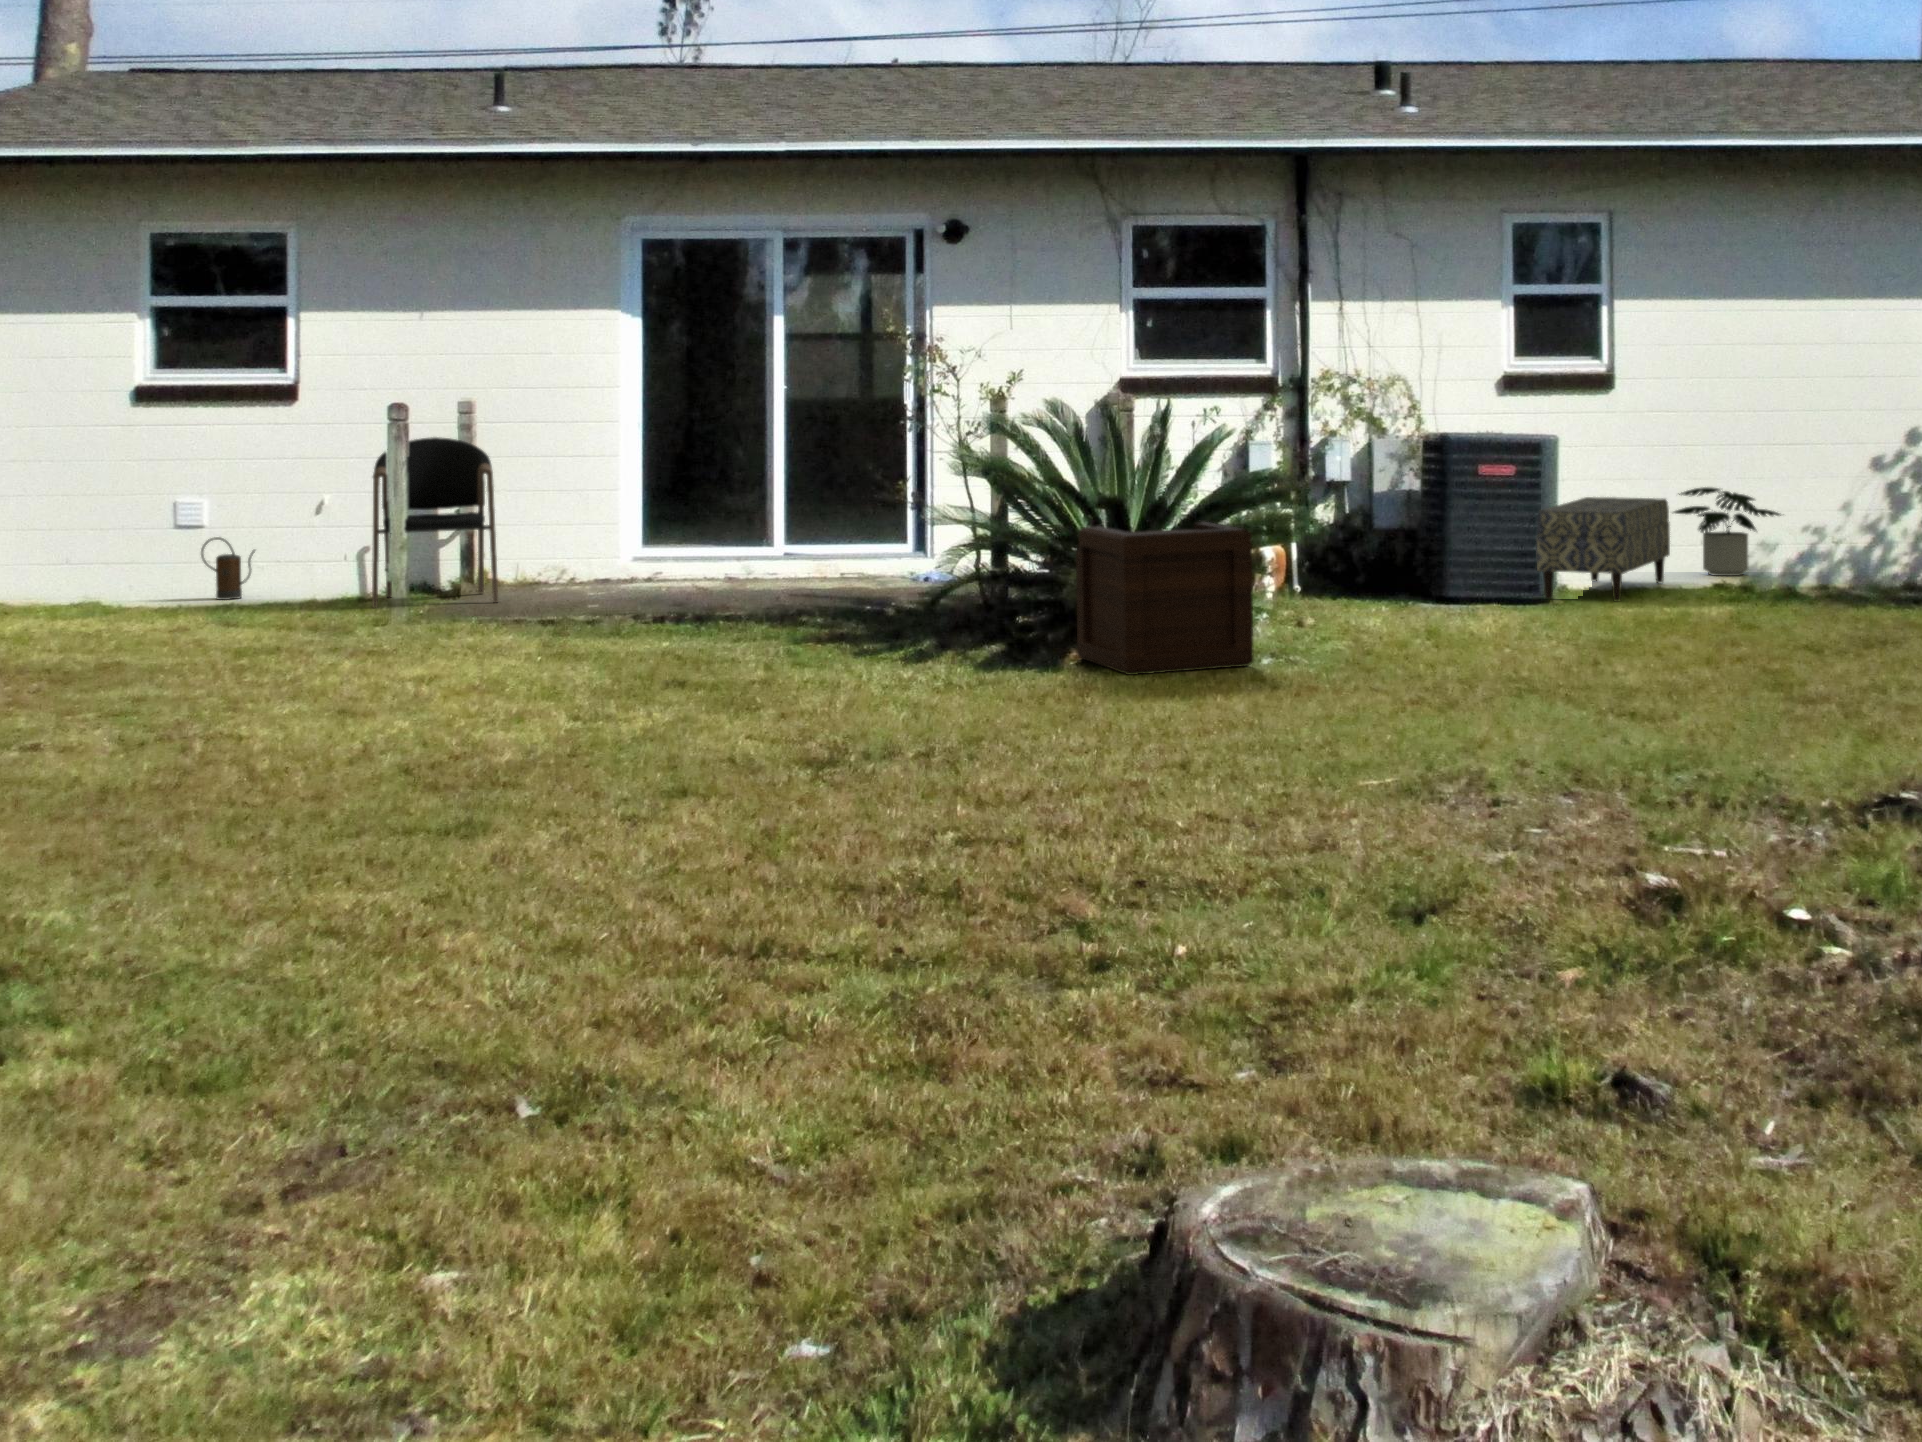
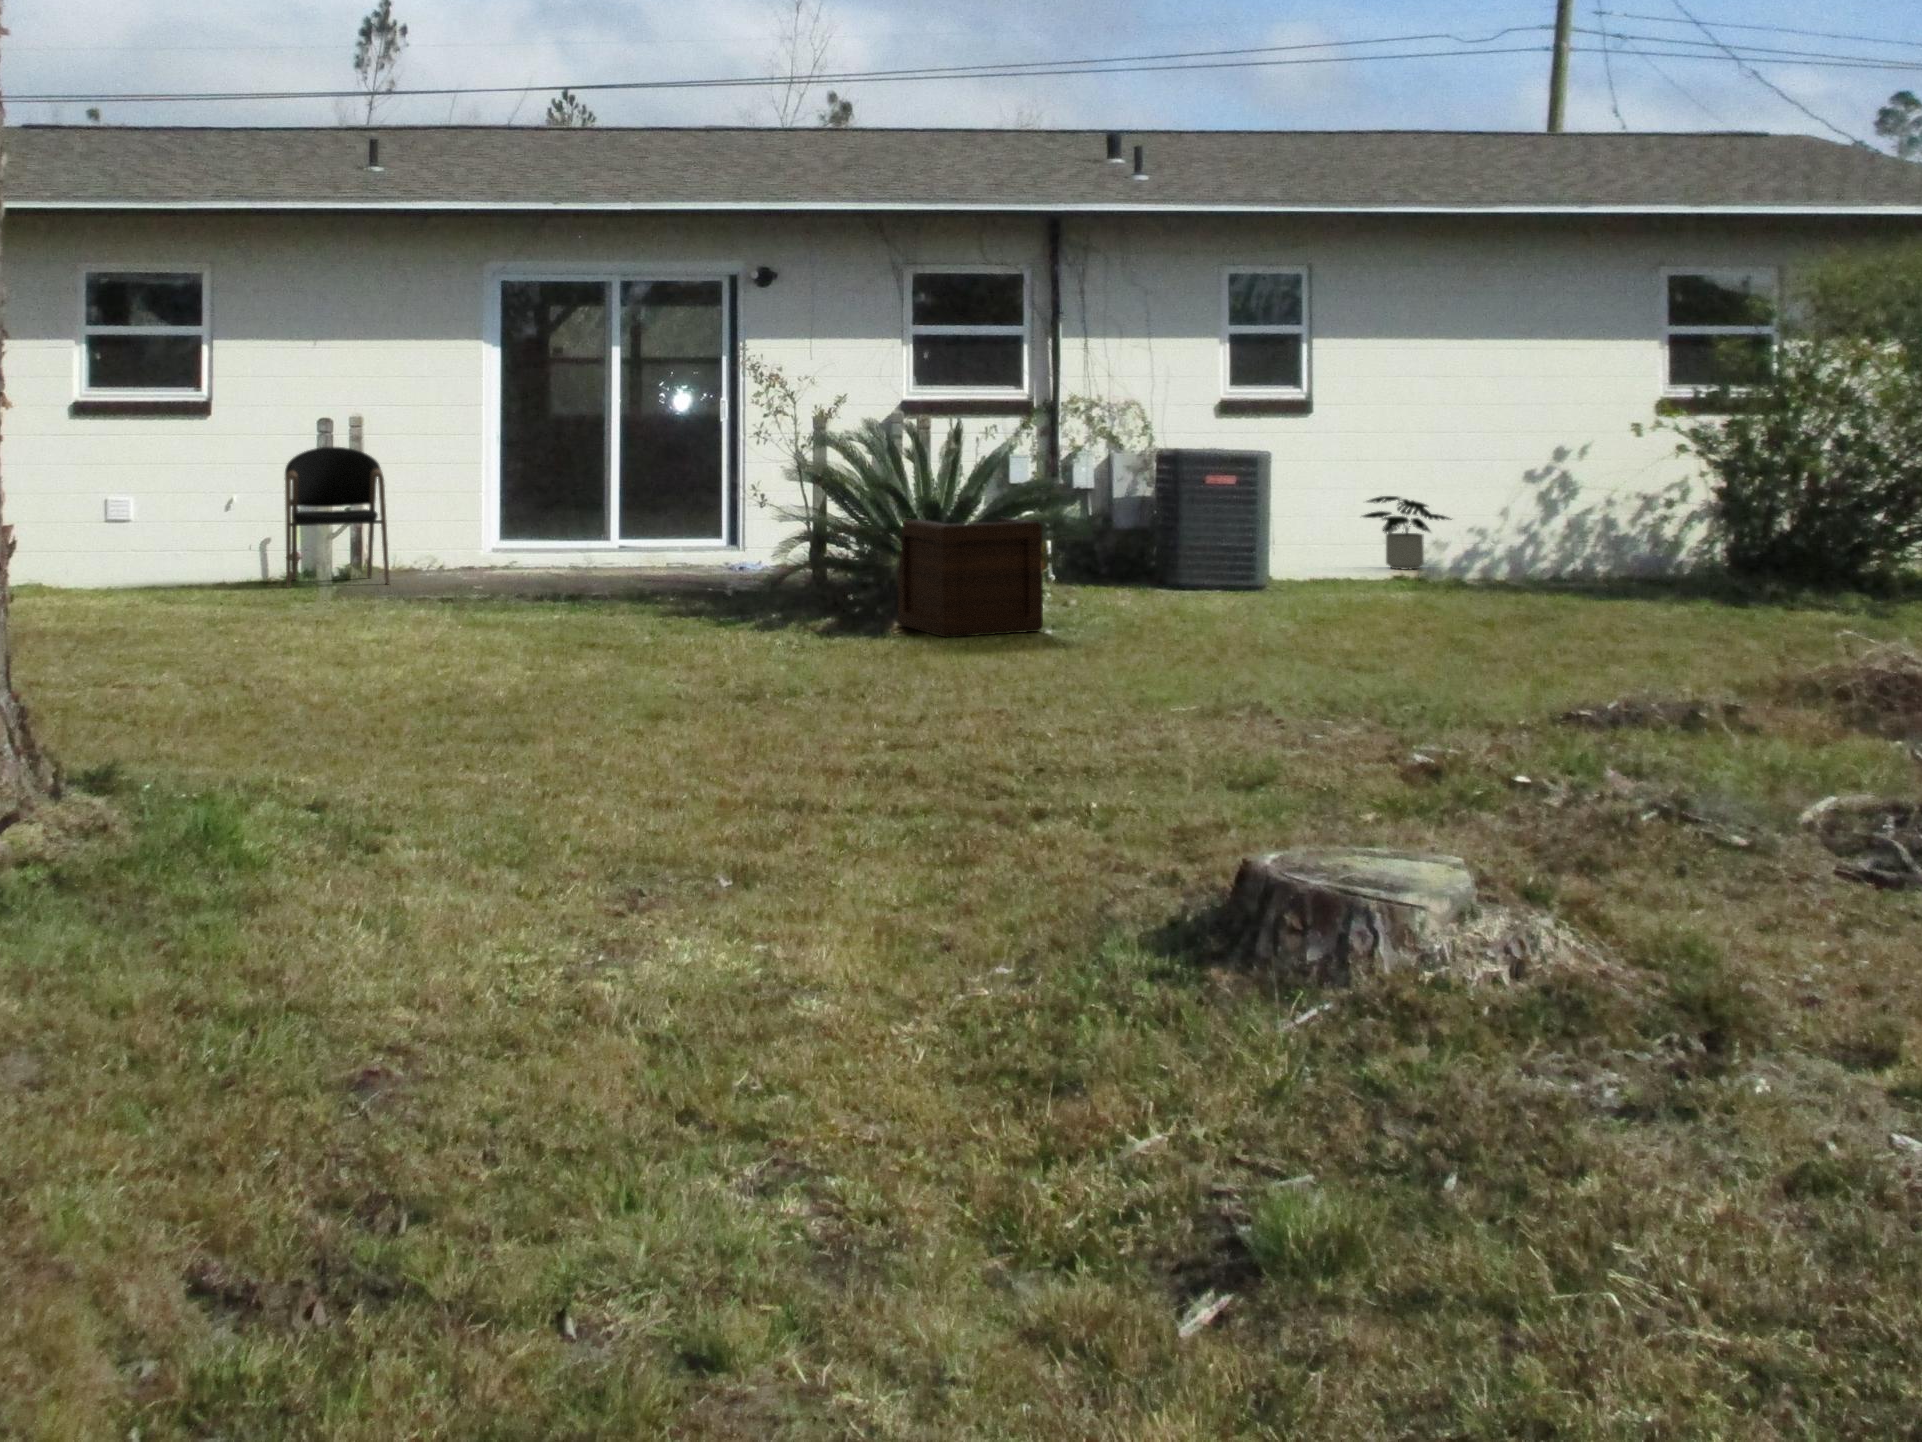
bench: present [1536,497,1670,601] -> none [1254,503,1360,588]
watering can: present [201,537,255,600] -> none [135,529,182,581]

